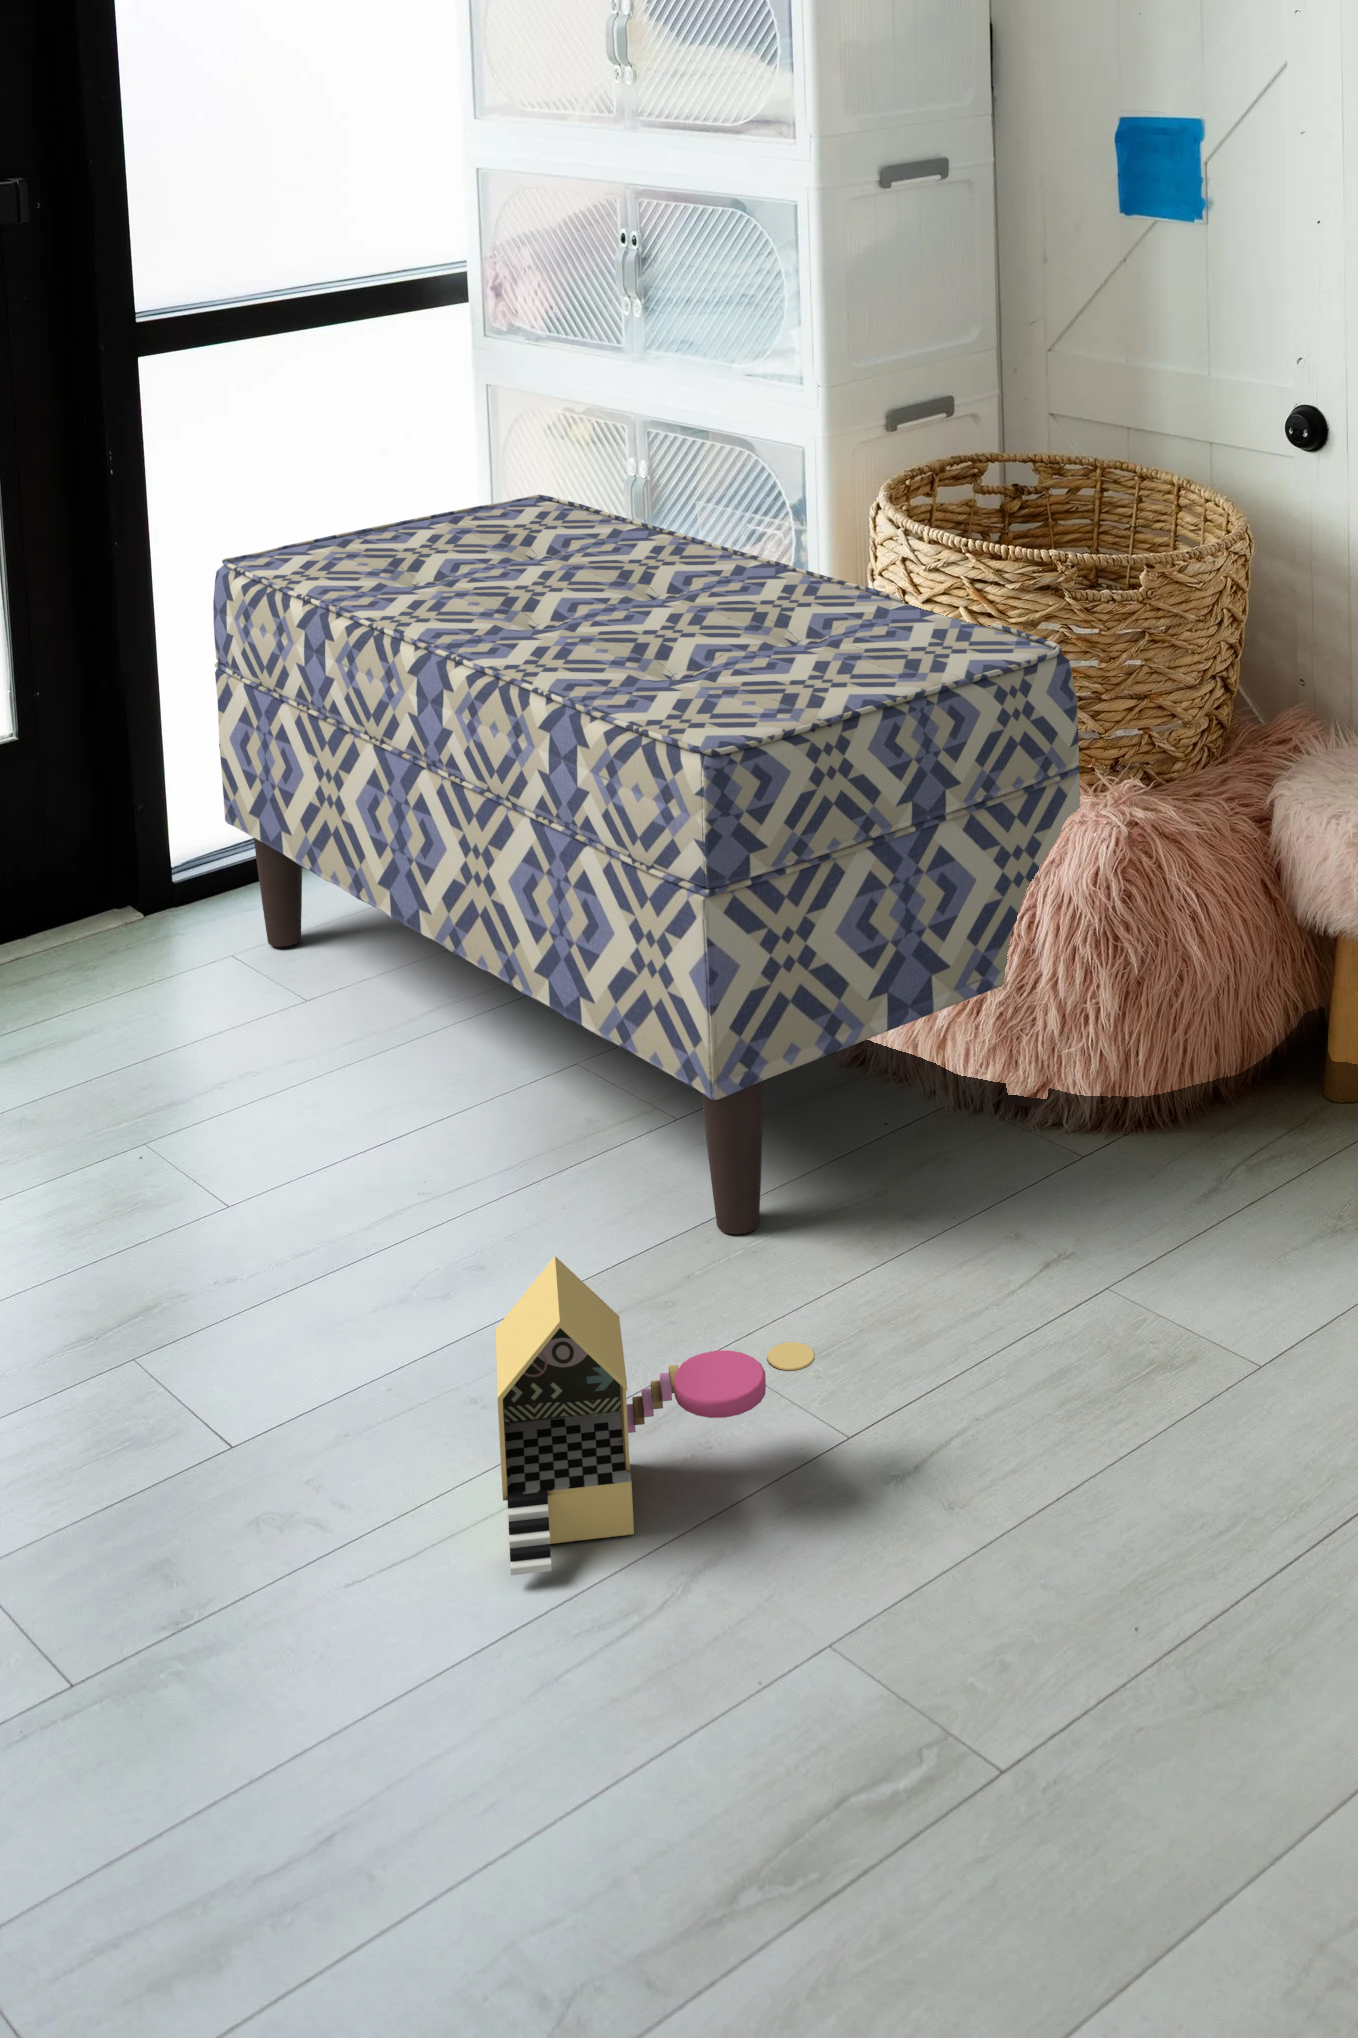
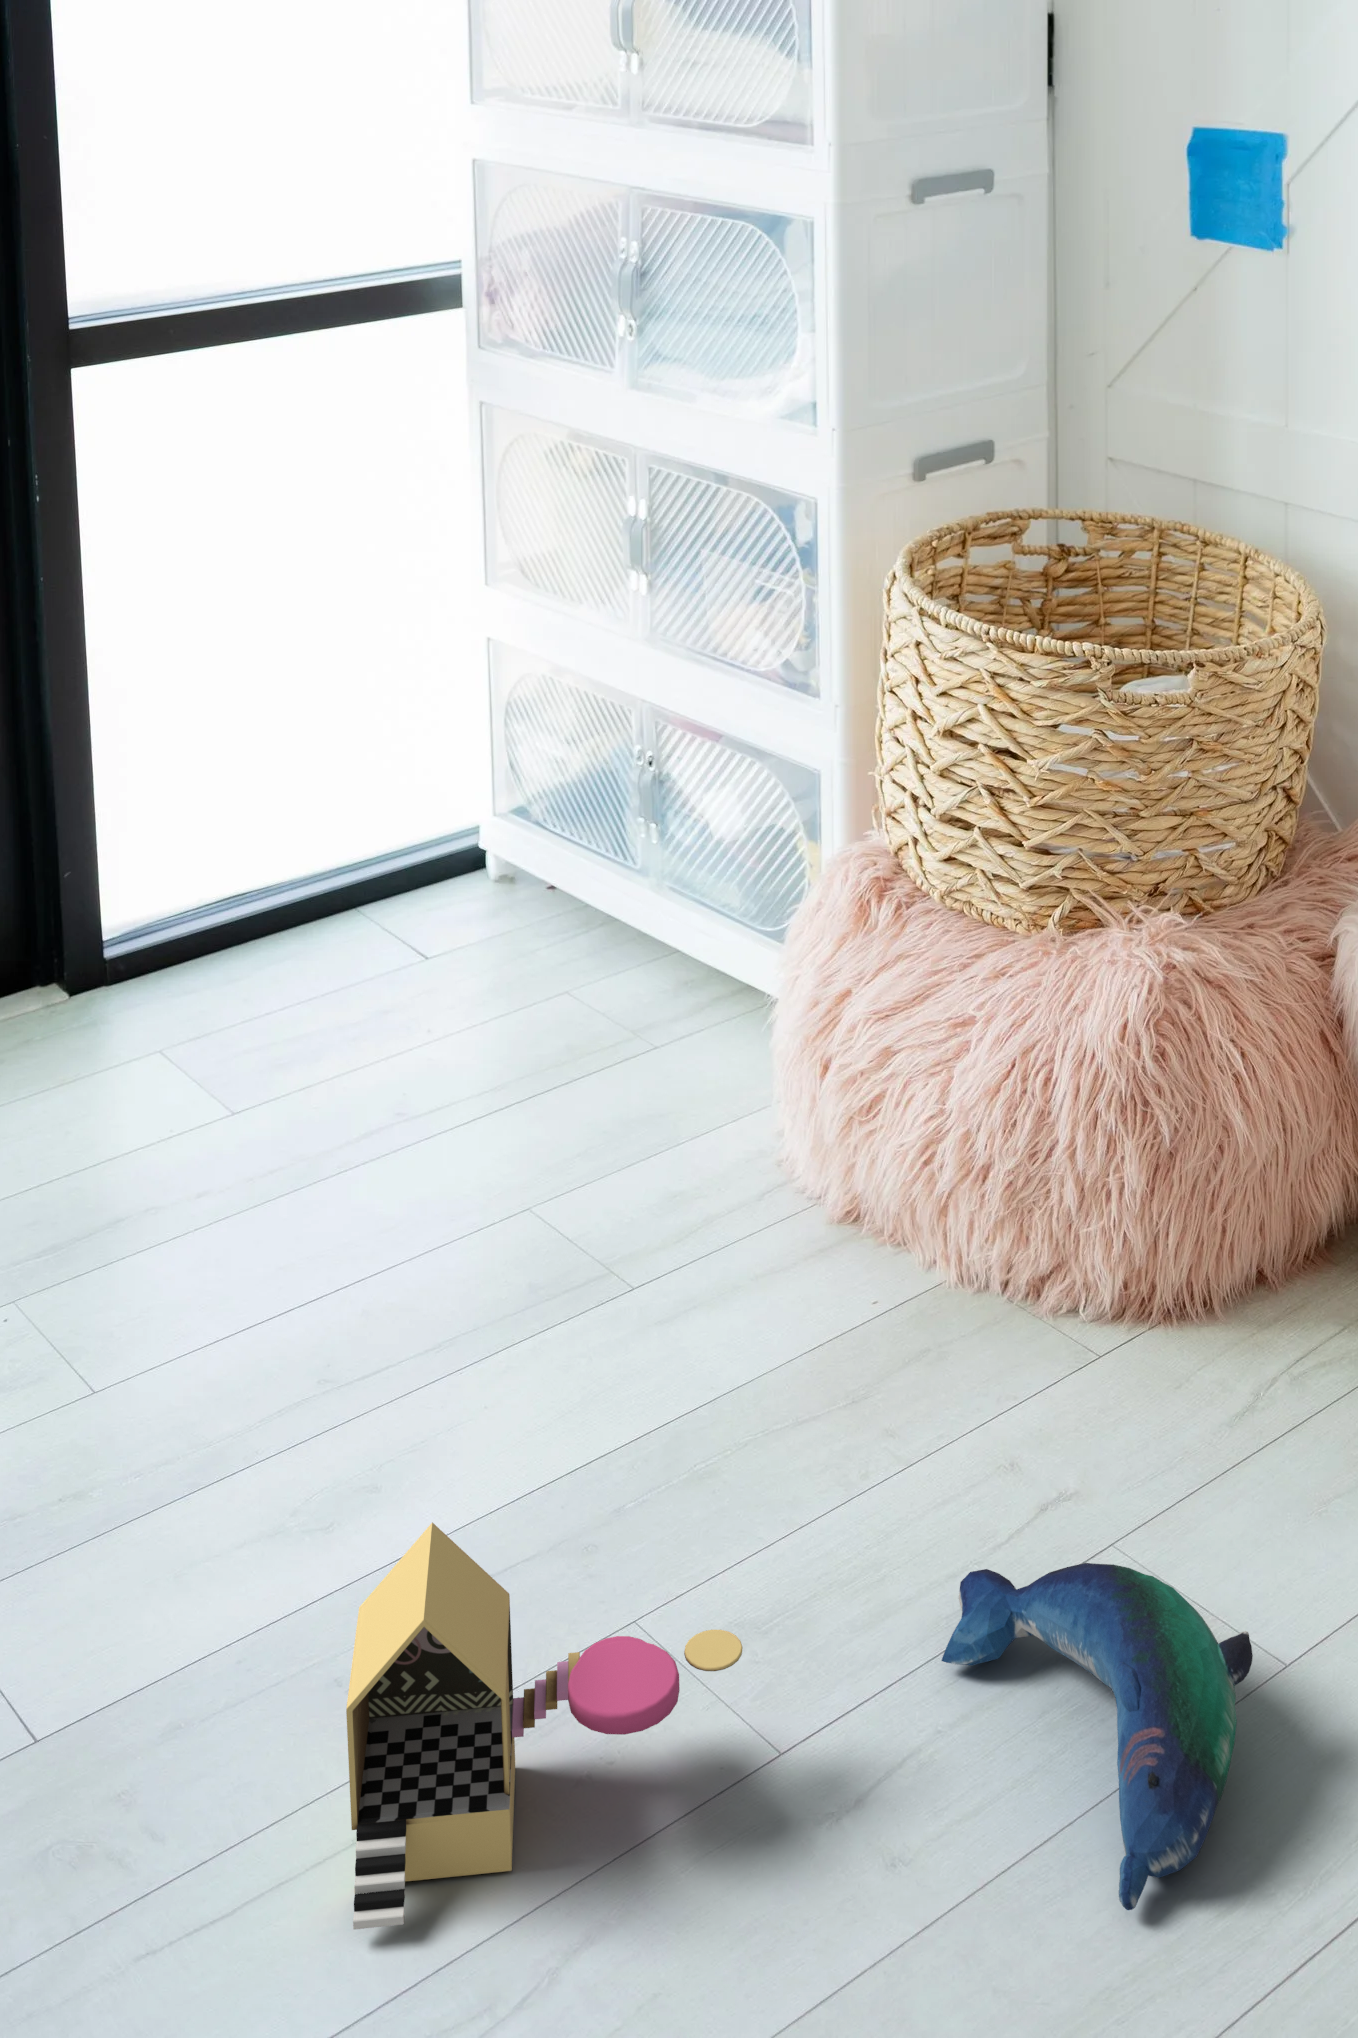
bench: present [213,495,1080,1234] -> none [142,532,1111,1448]
plush toy: none [974,1290,1237,1543] -> present [942,1563,1253,1910]

